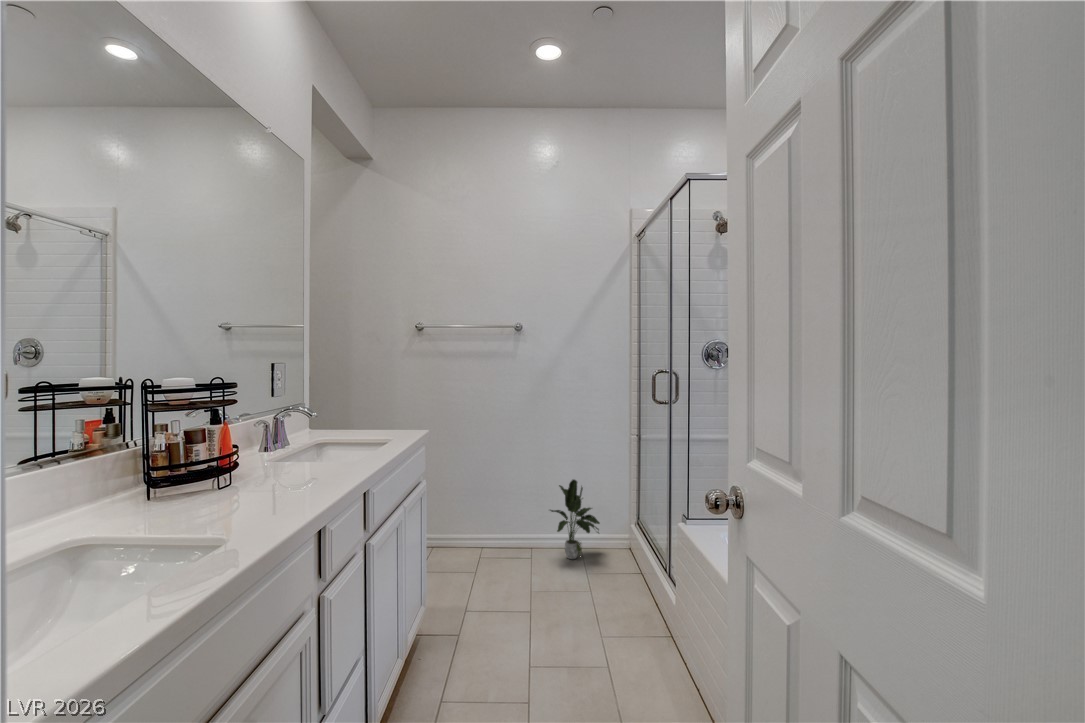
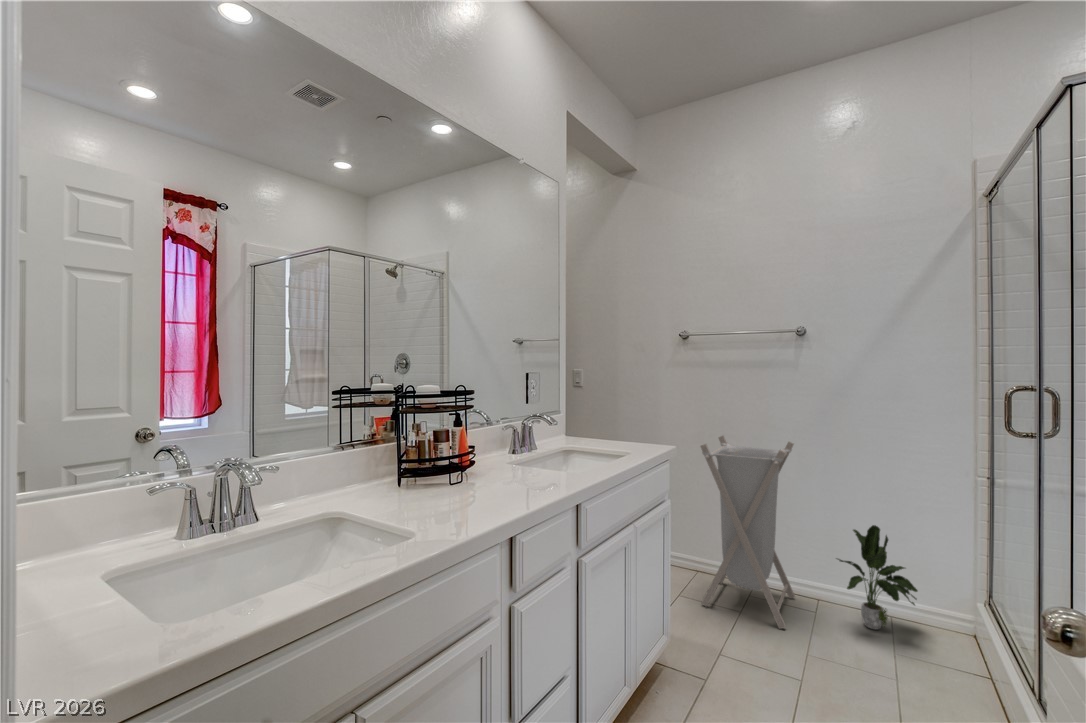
laundry hamper: none [444,419,518,577] -> present [700,436,795,629]

